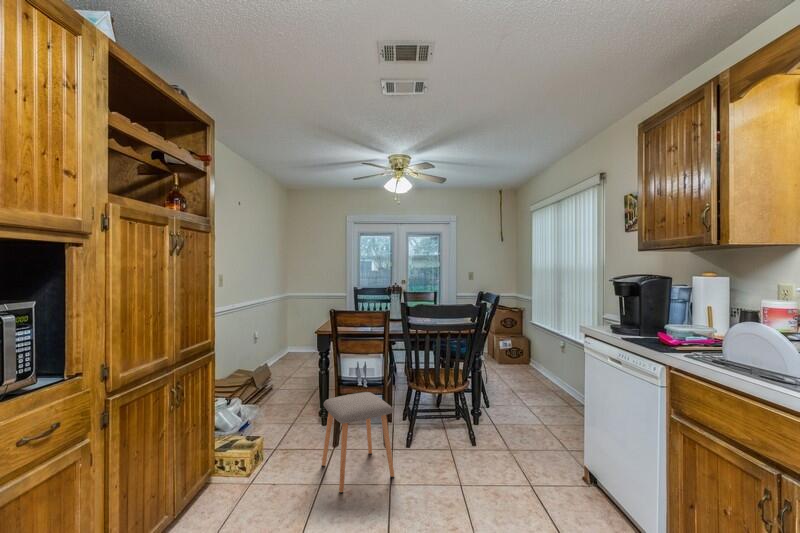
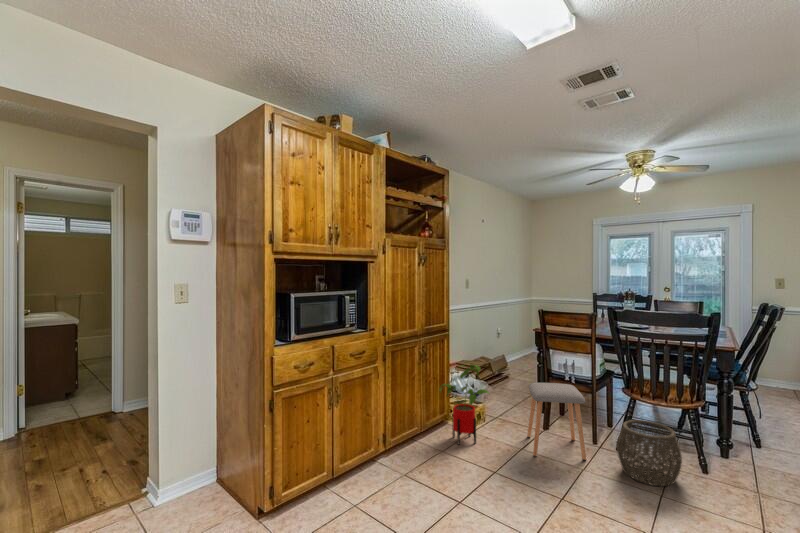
house plant: none [204,392,283,514] -> present [439,365,489,445]
woven basket: none [425,416,483,486] -> present [617,420,682,486]

